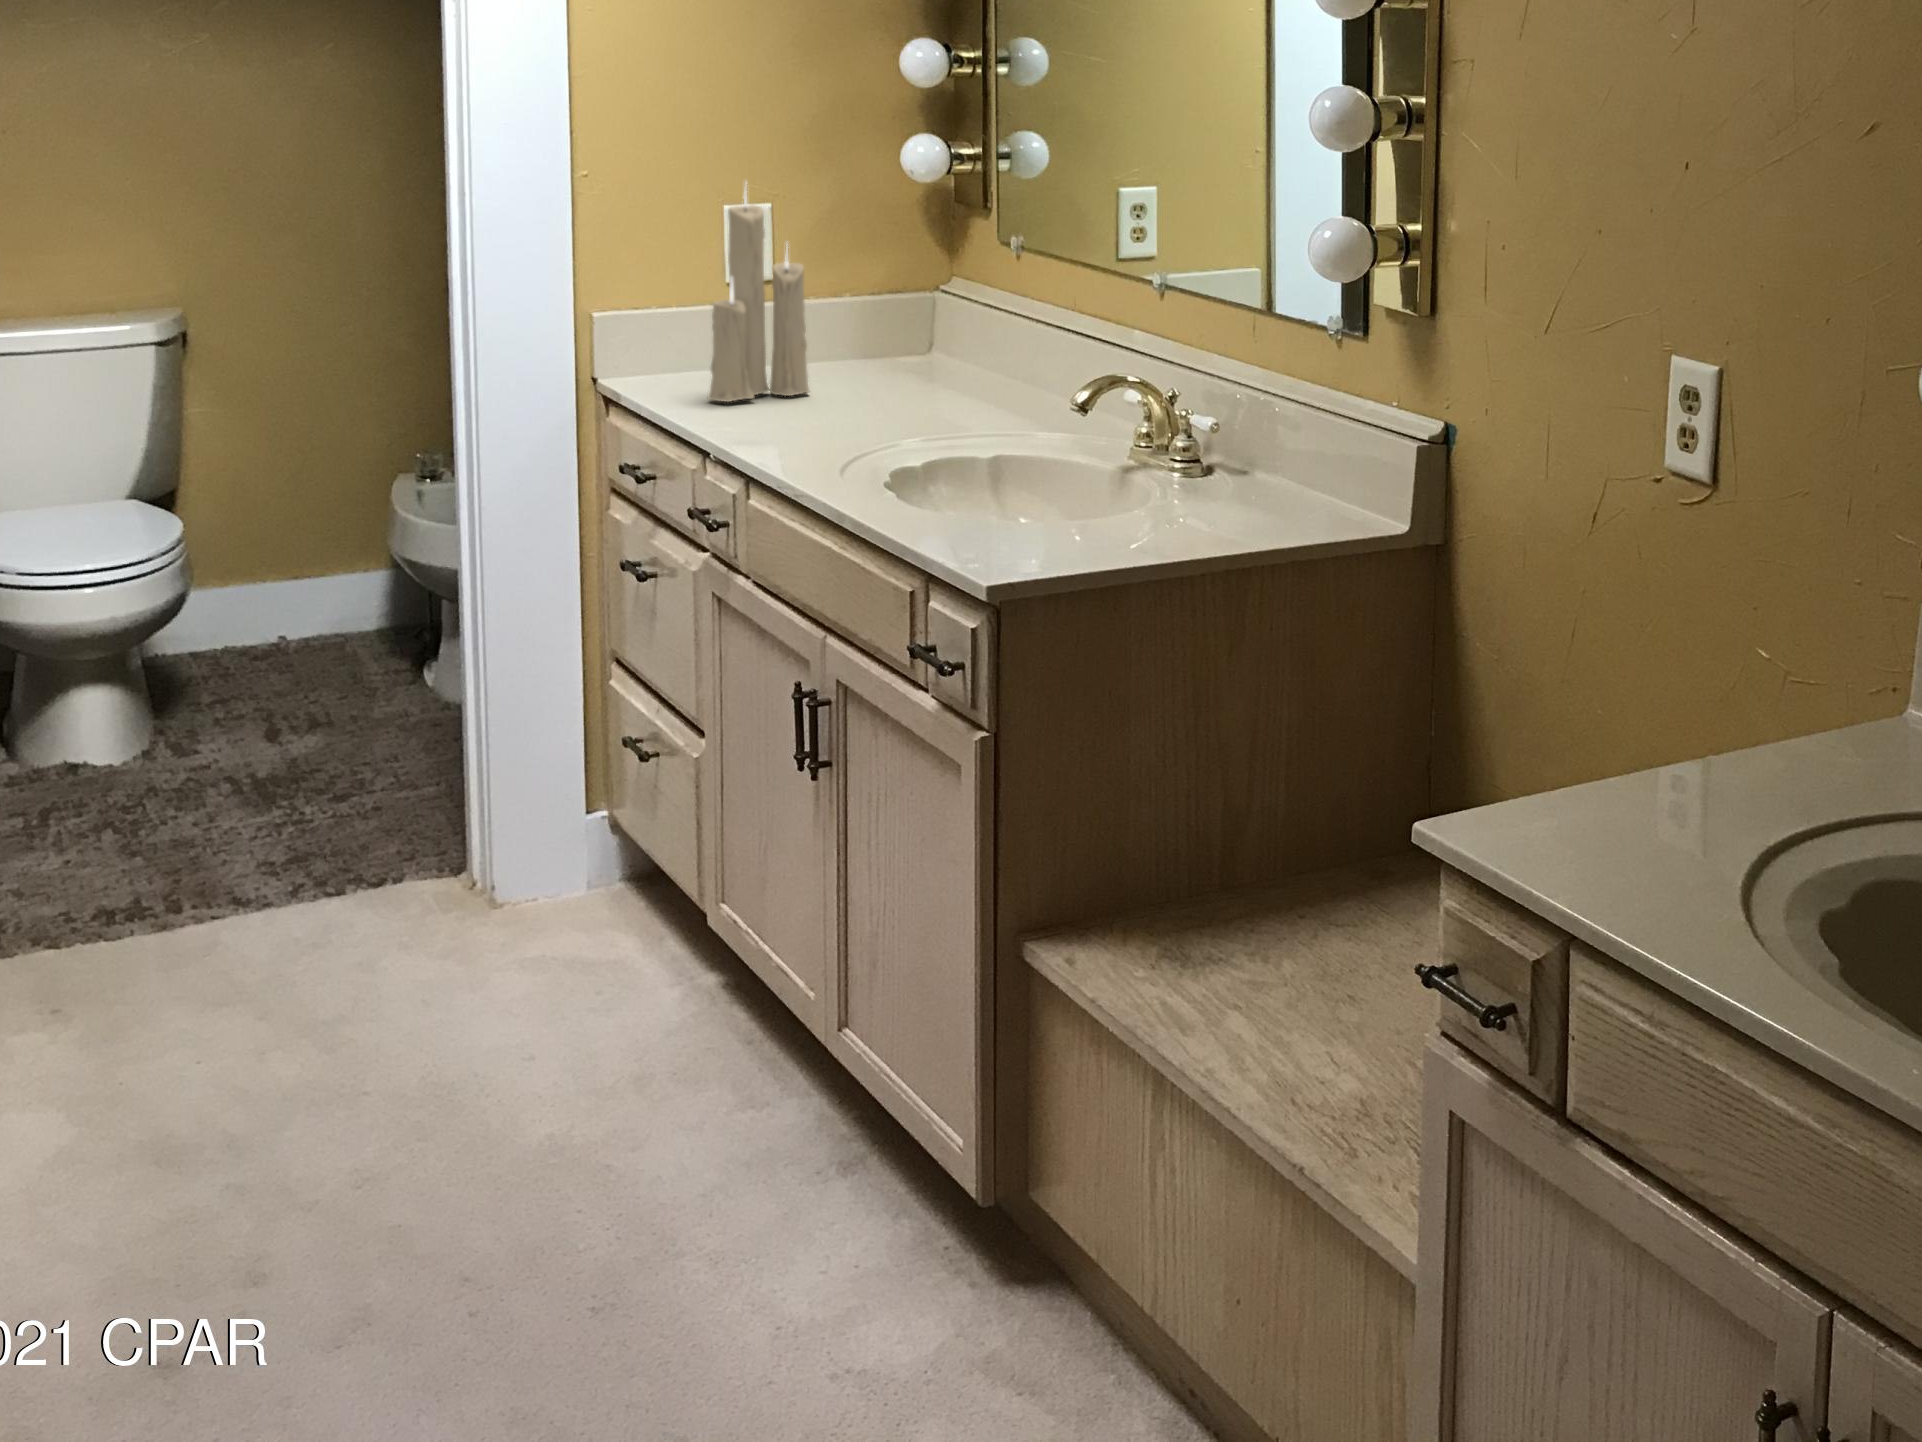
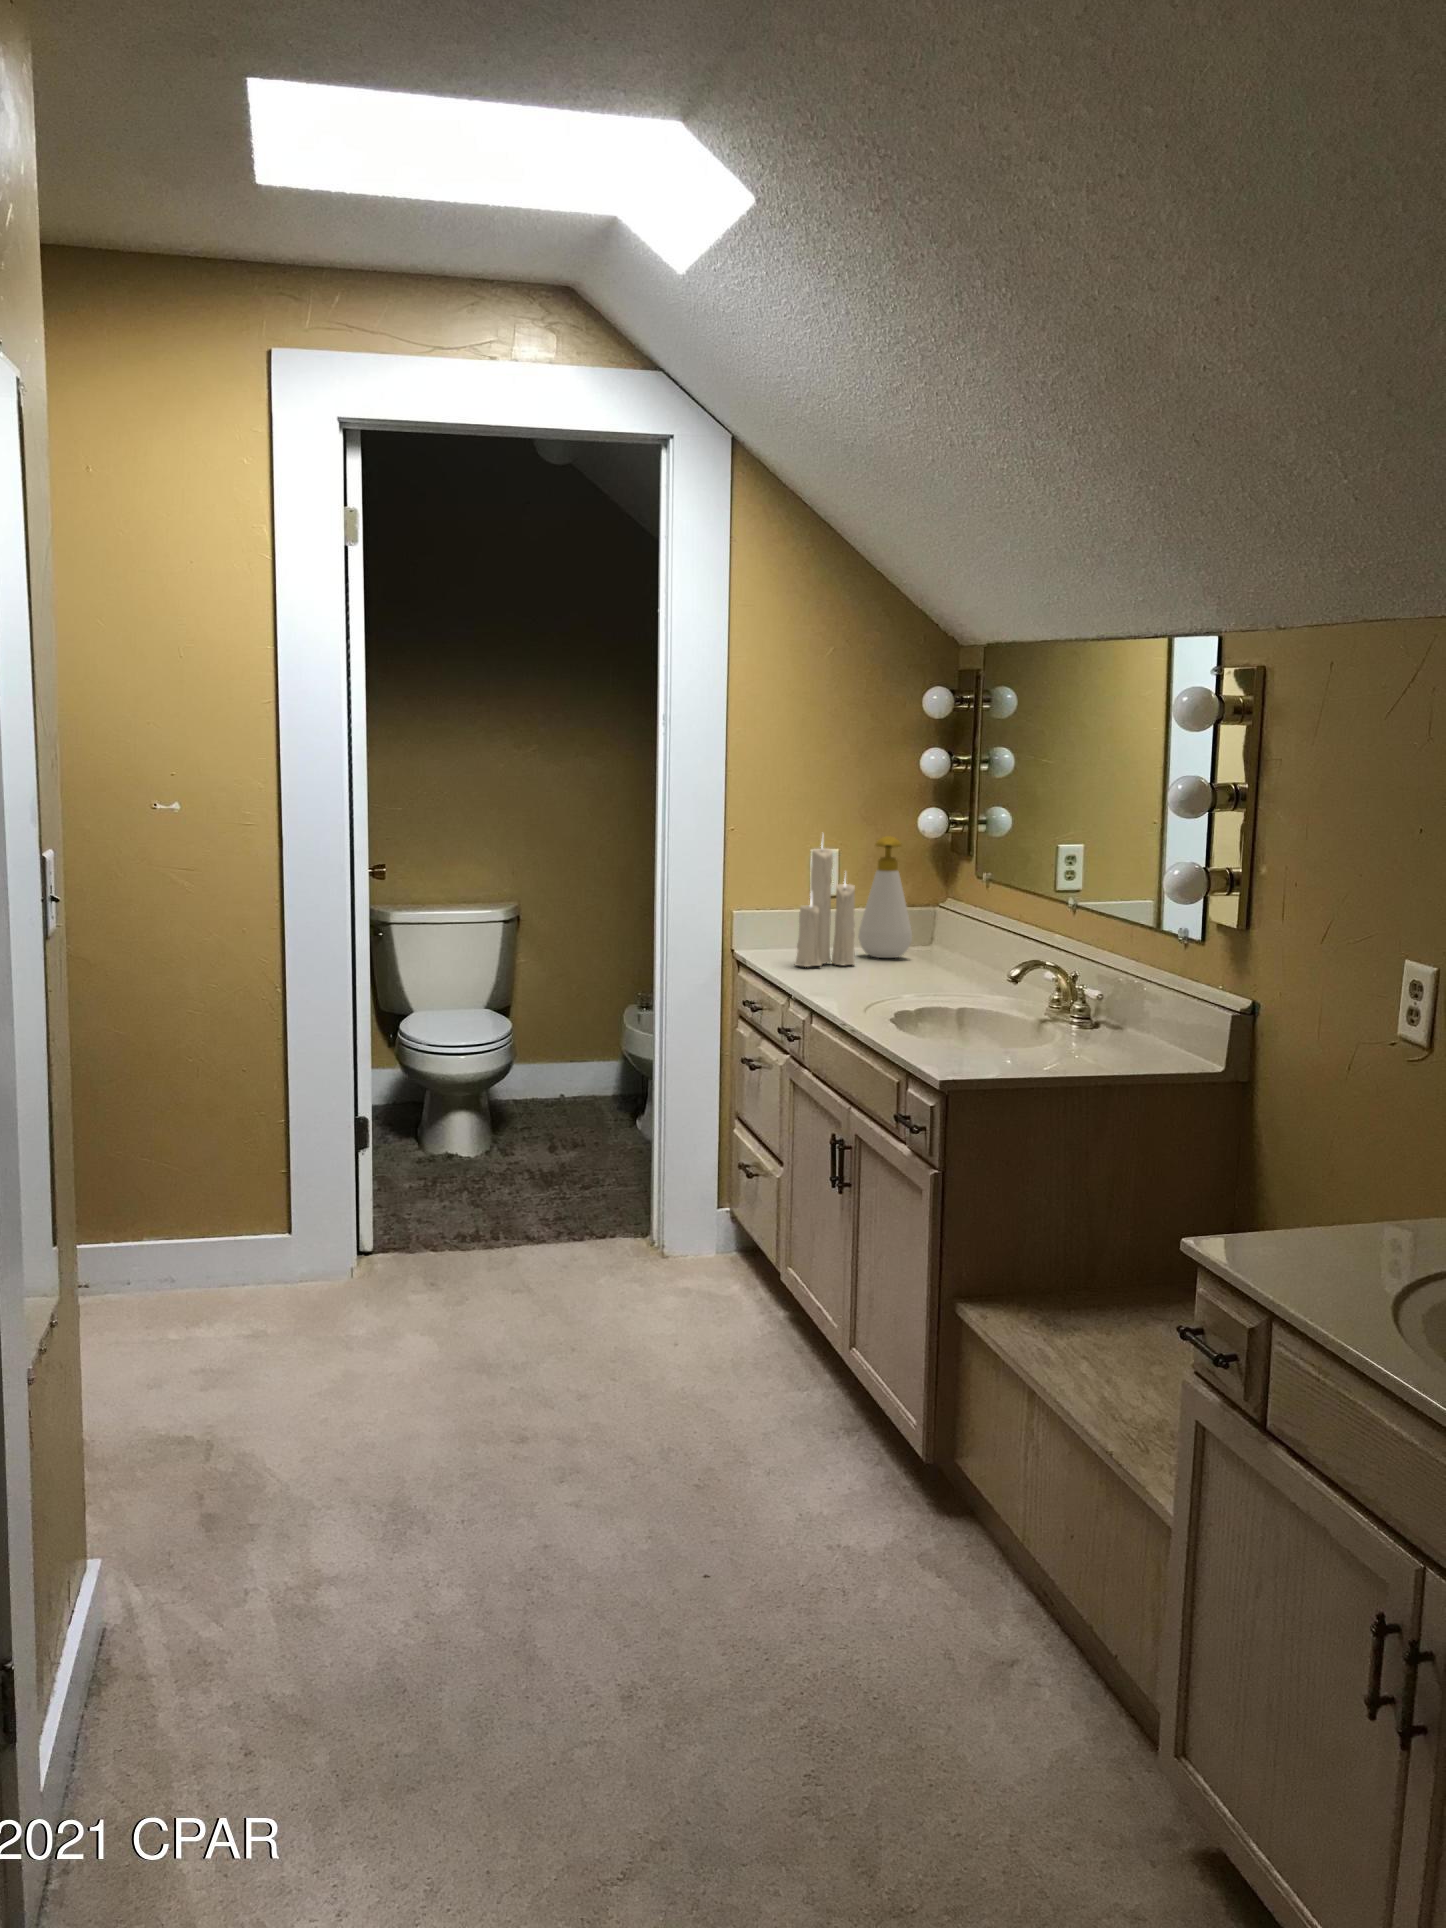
soap bottle: none [810,182,899,379] -> present [858,836,912,958]

